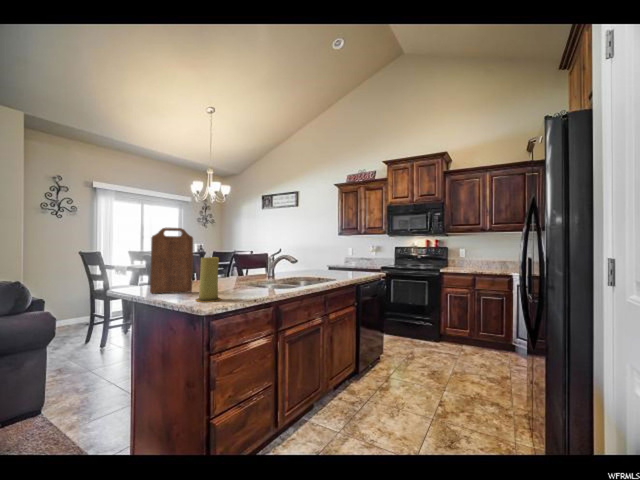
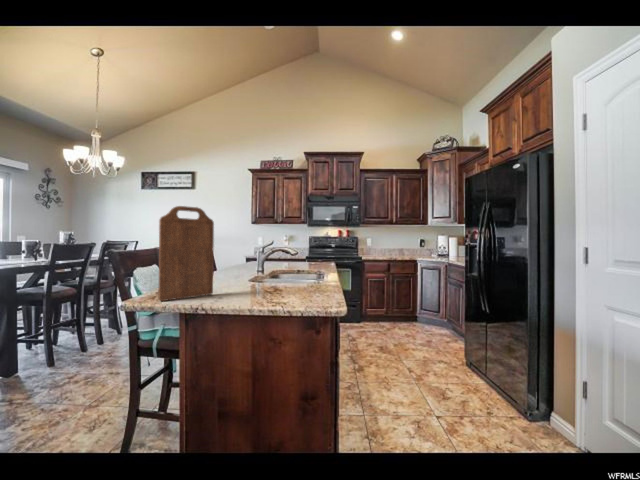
candle: present [195,257,221,302] -> none [258,247,290,304]

